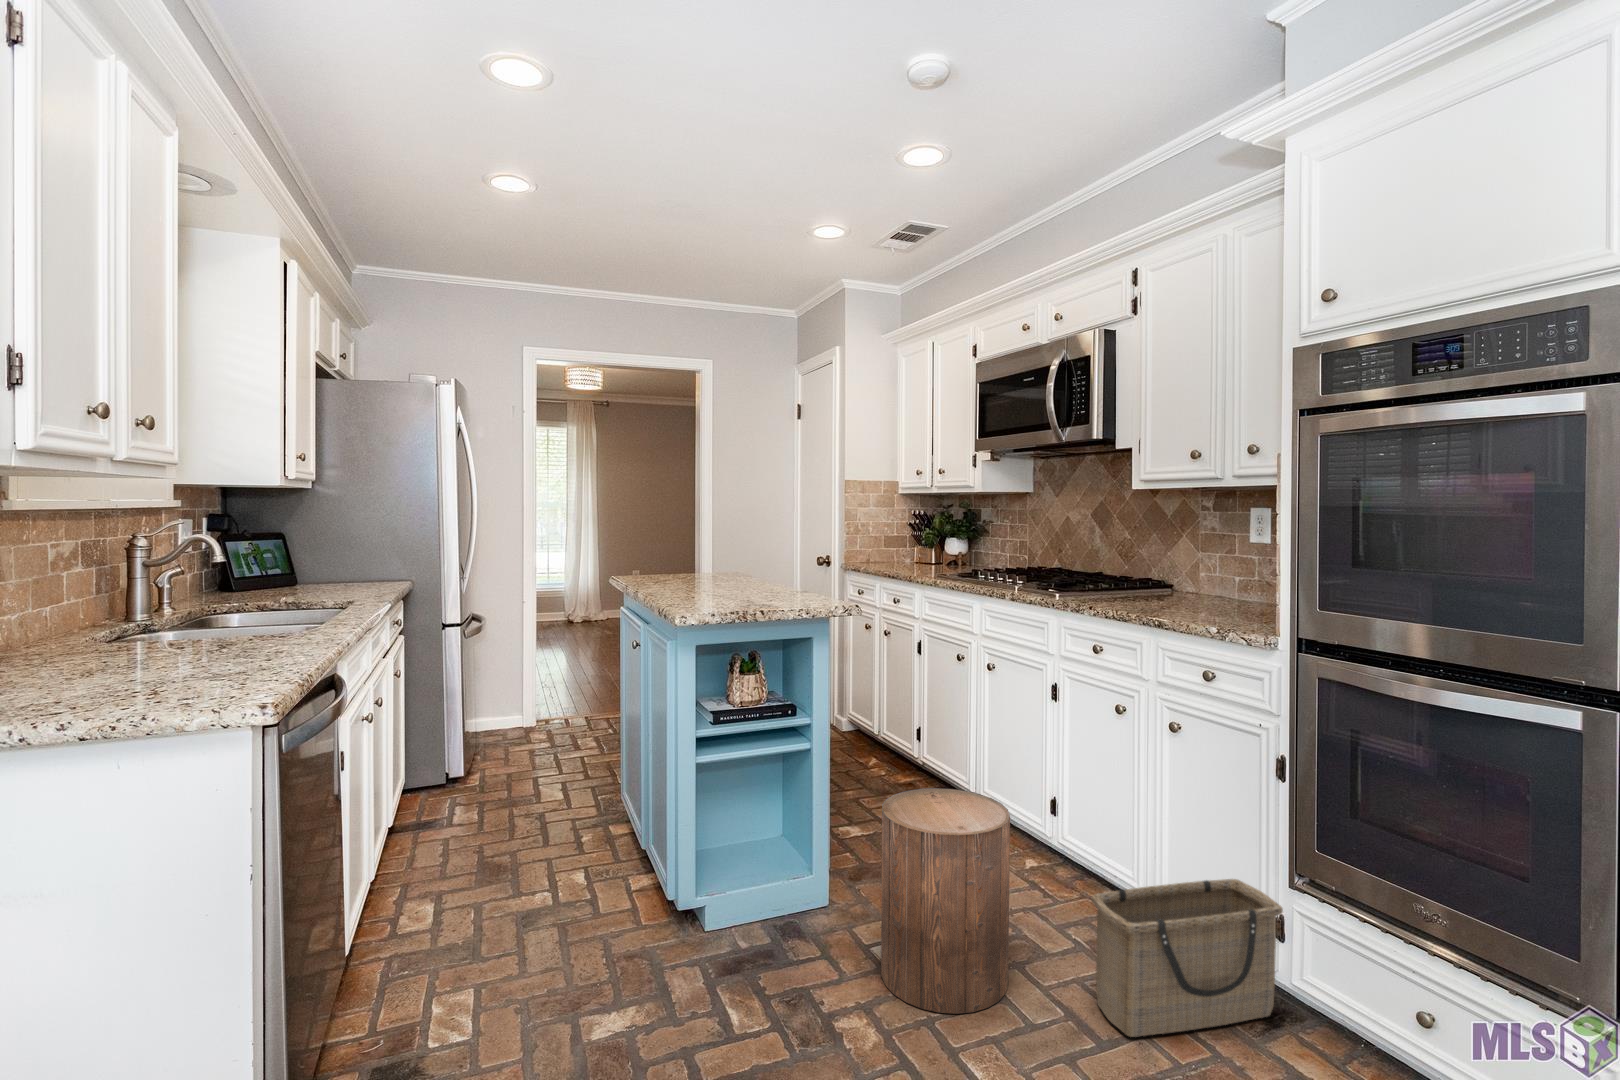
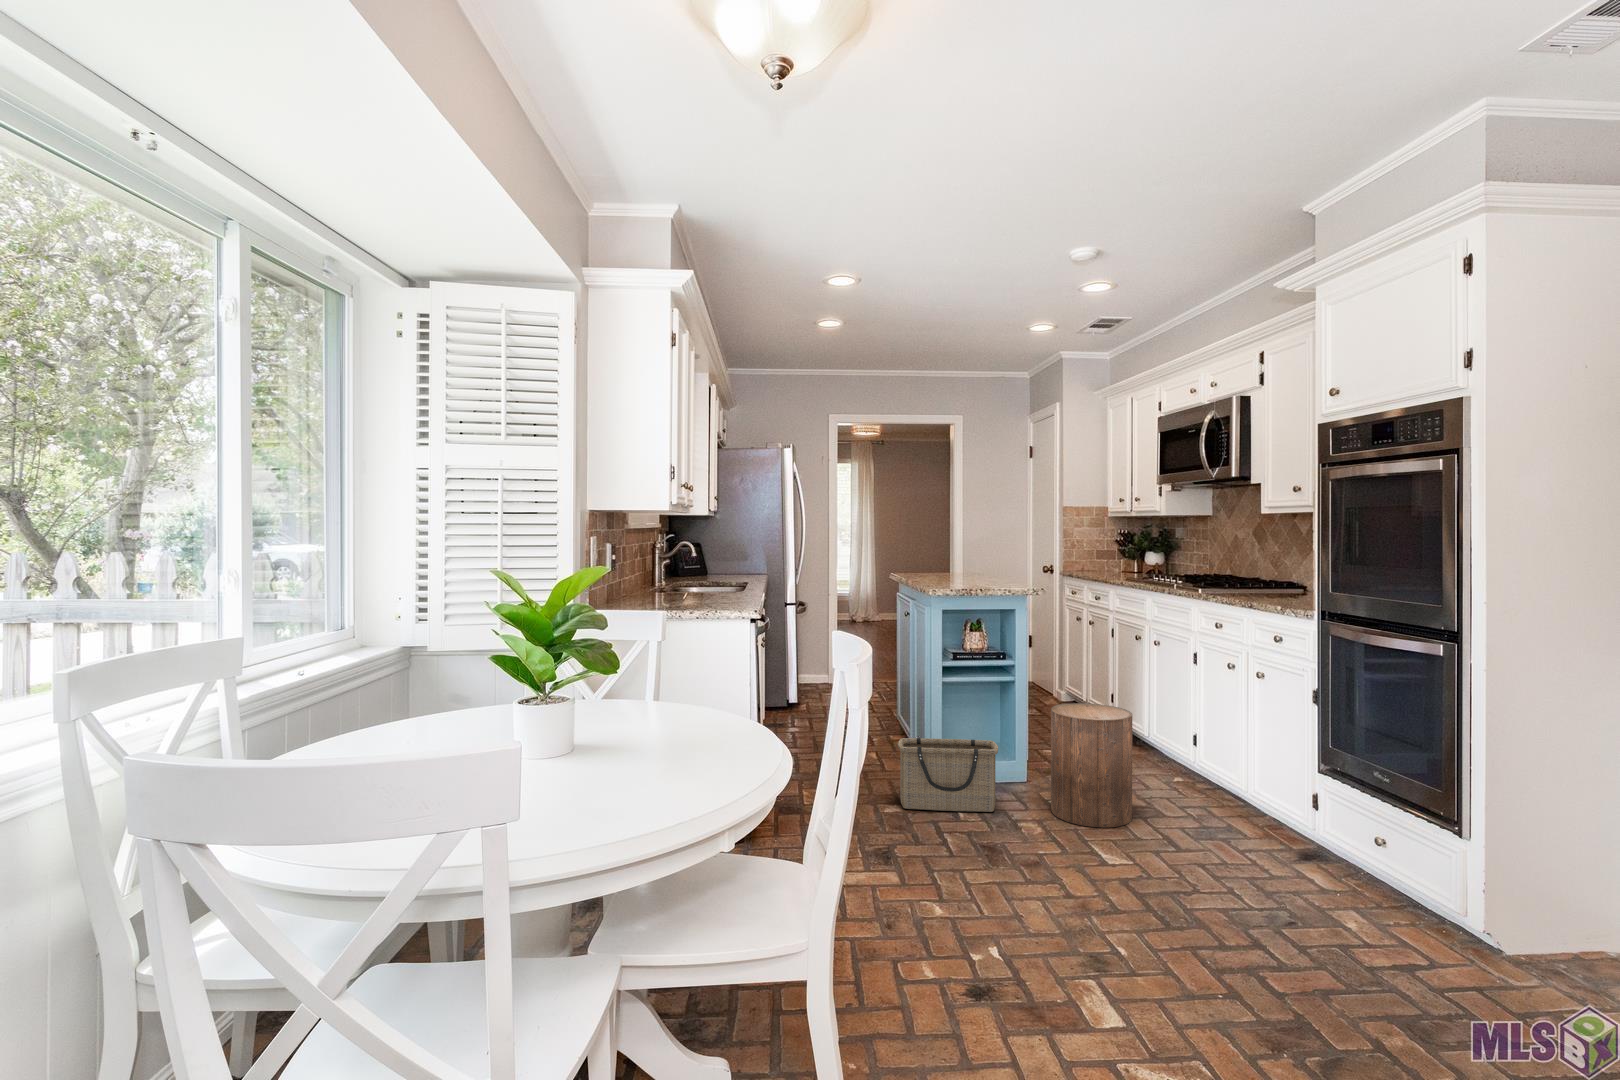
basket: present [1092,879,1283,1037] -> present [898,738,998,812]

